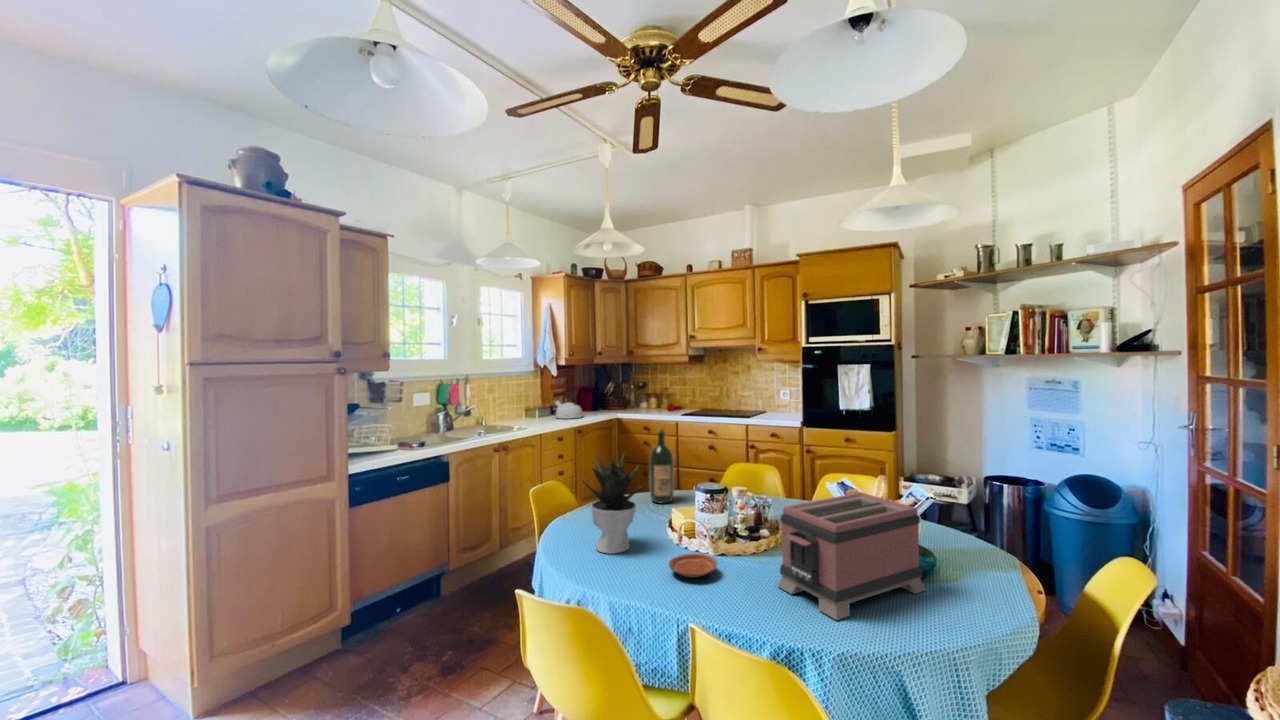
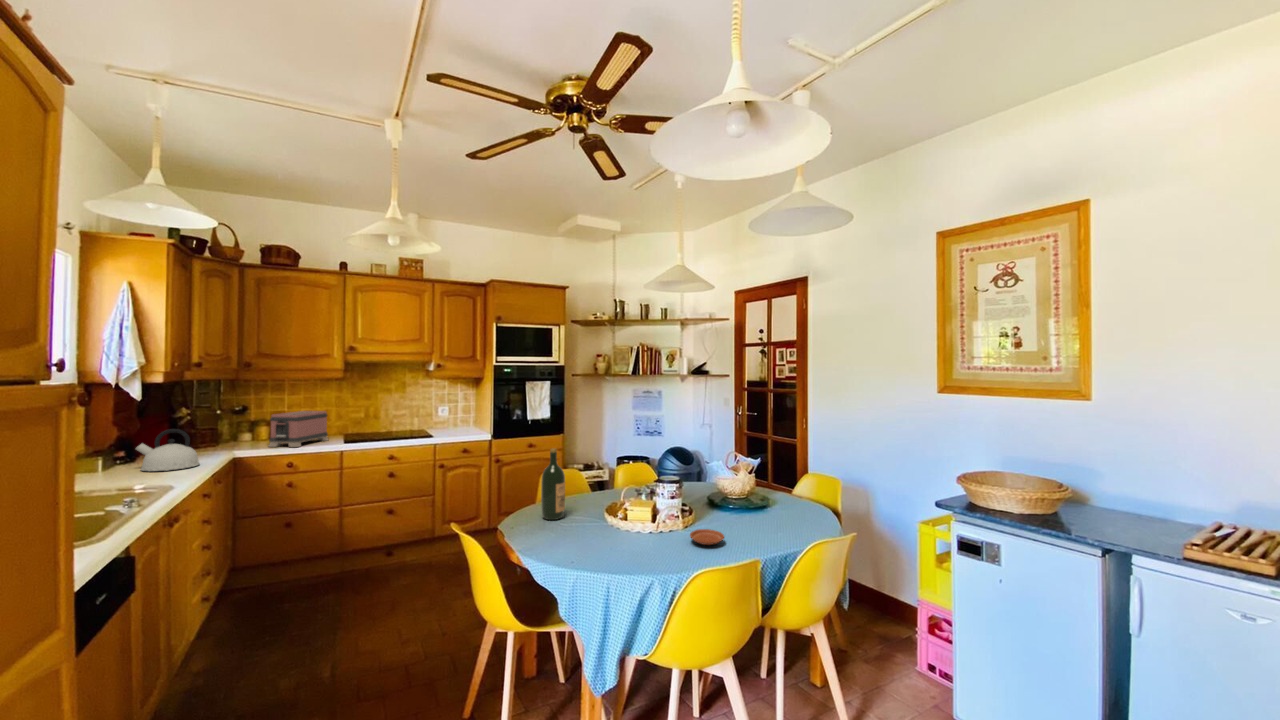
potted plant: present [582,455,642,554] -> none [606,466,661,558]
toaster: present [778,493,925,620] -> present [269,411,328,447]

